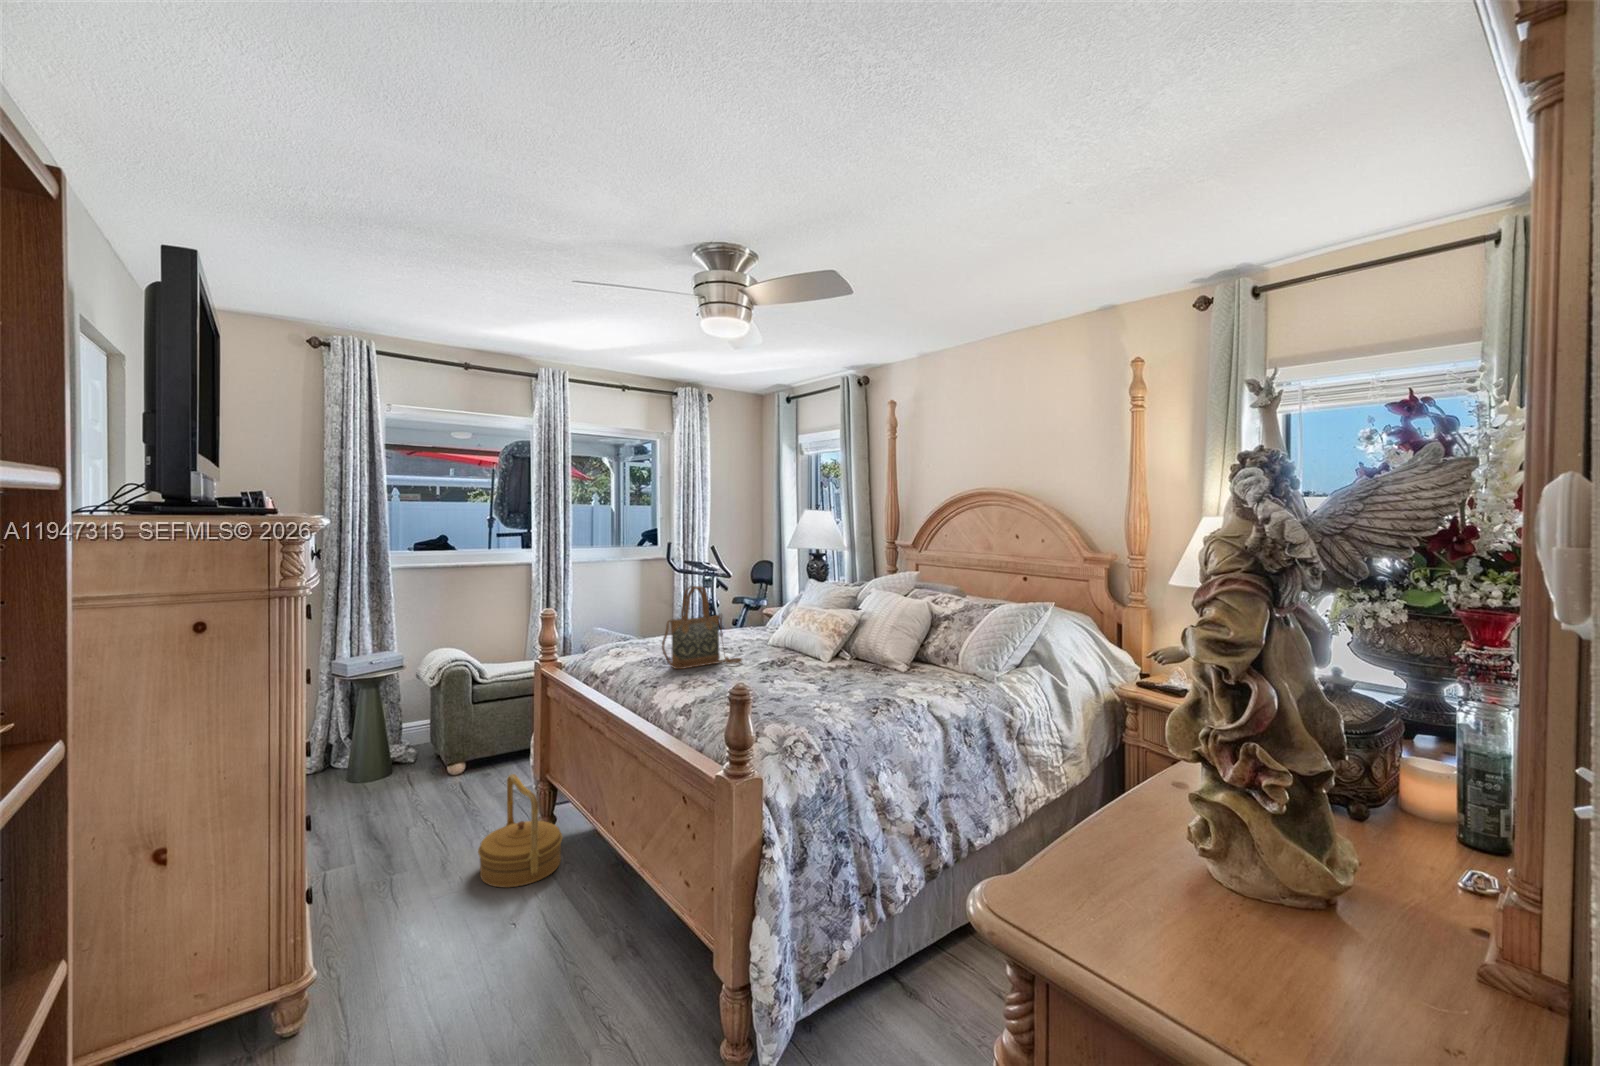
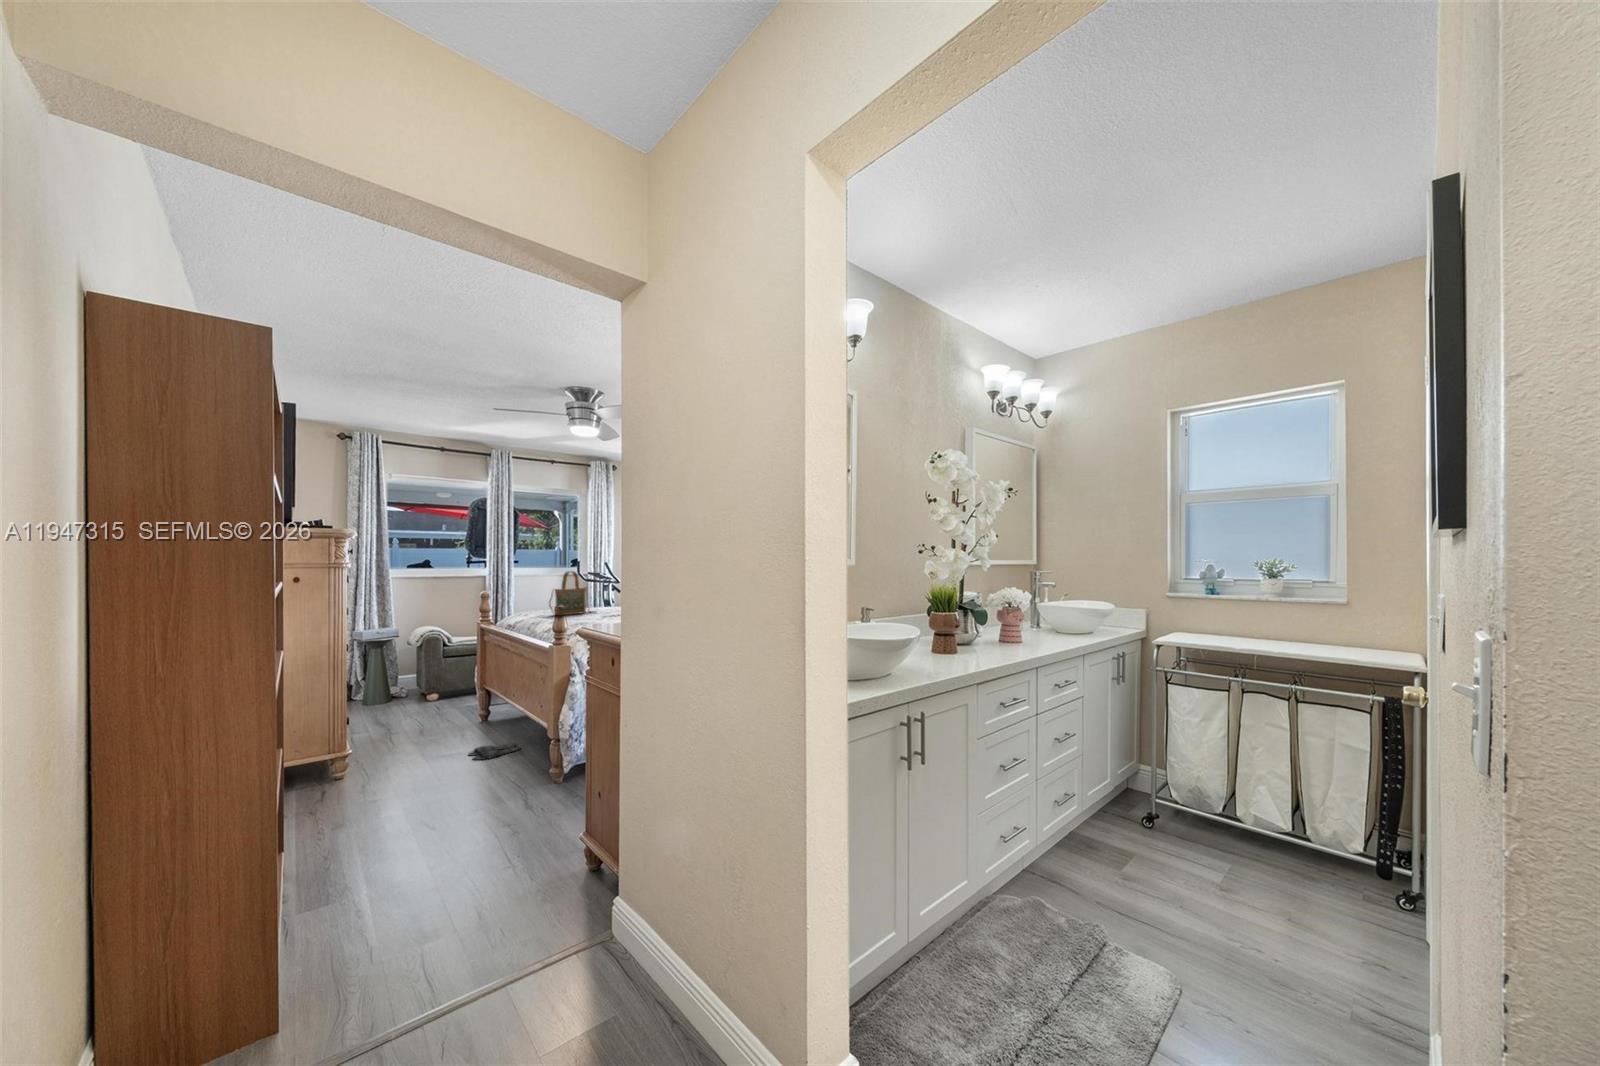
basket: present [478,774,562,888] -> none [440,680,491,736]
slippers: none [537,928,634,987] -> present [468,743,521,760]

